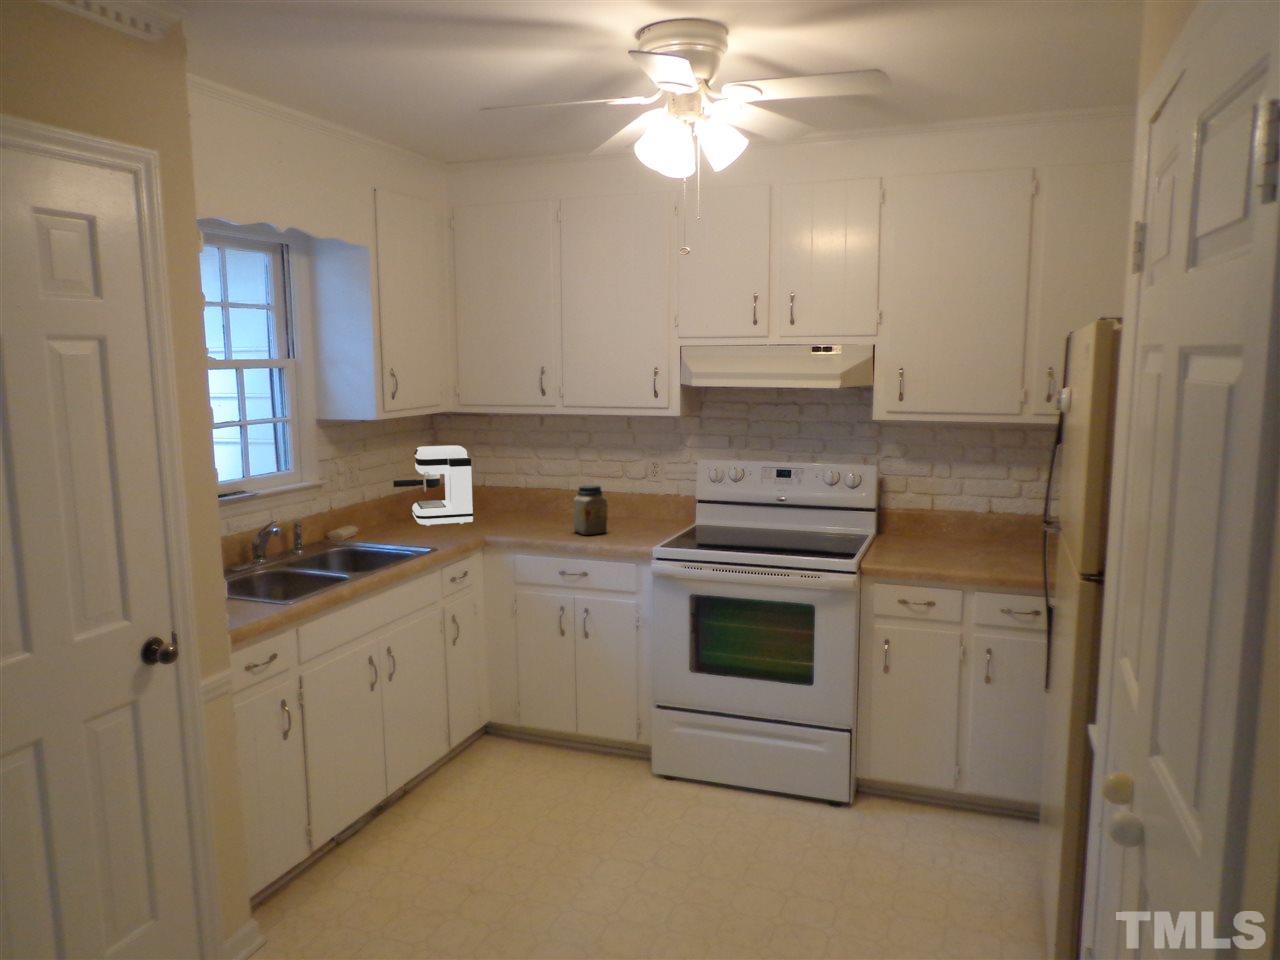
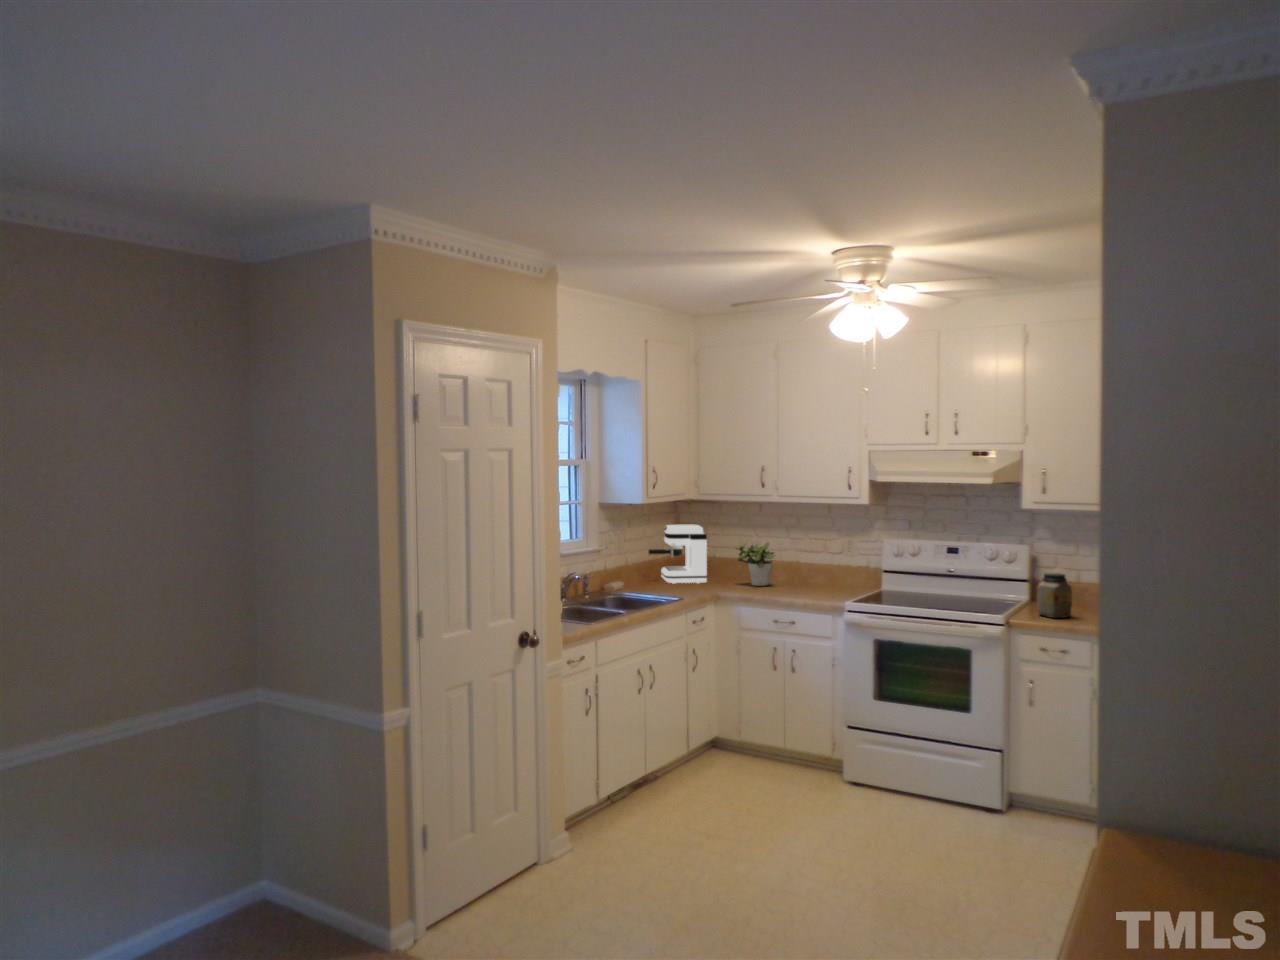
potted plant: none [510,467,562,524] -> present [736,543,774,586]
jar: present [573,485,608,535] -> present [1037,573,1072,618]

